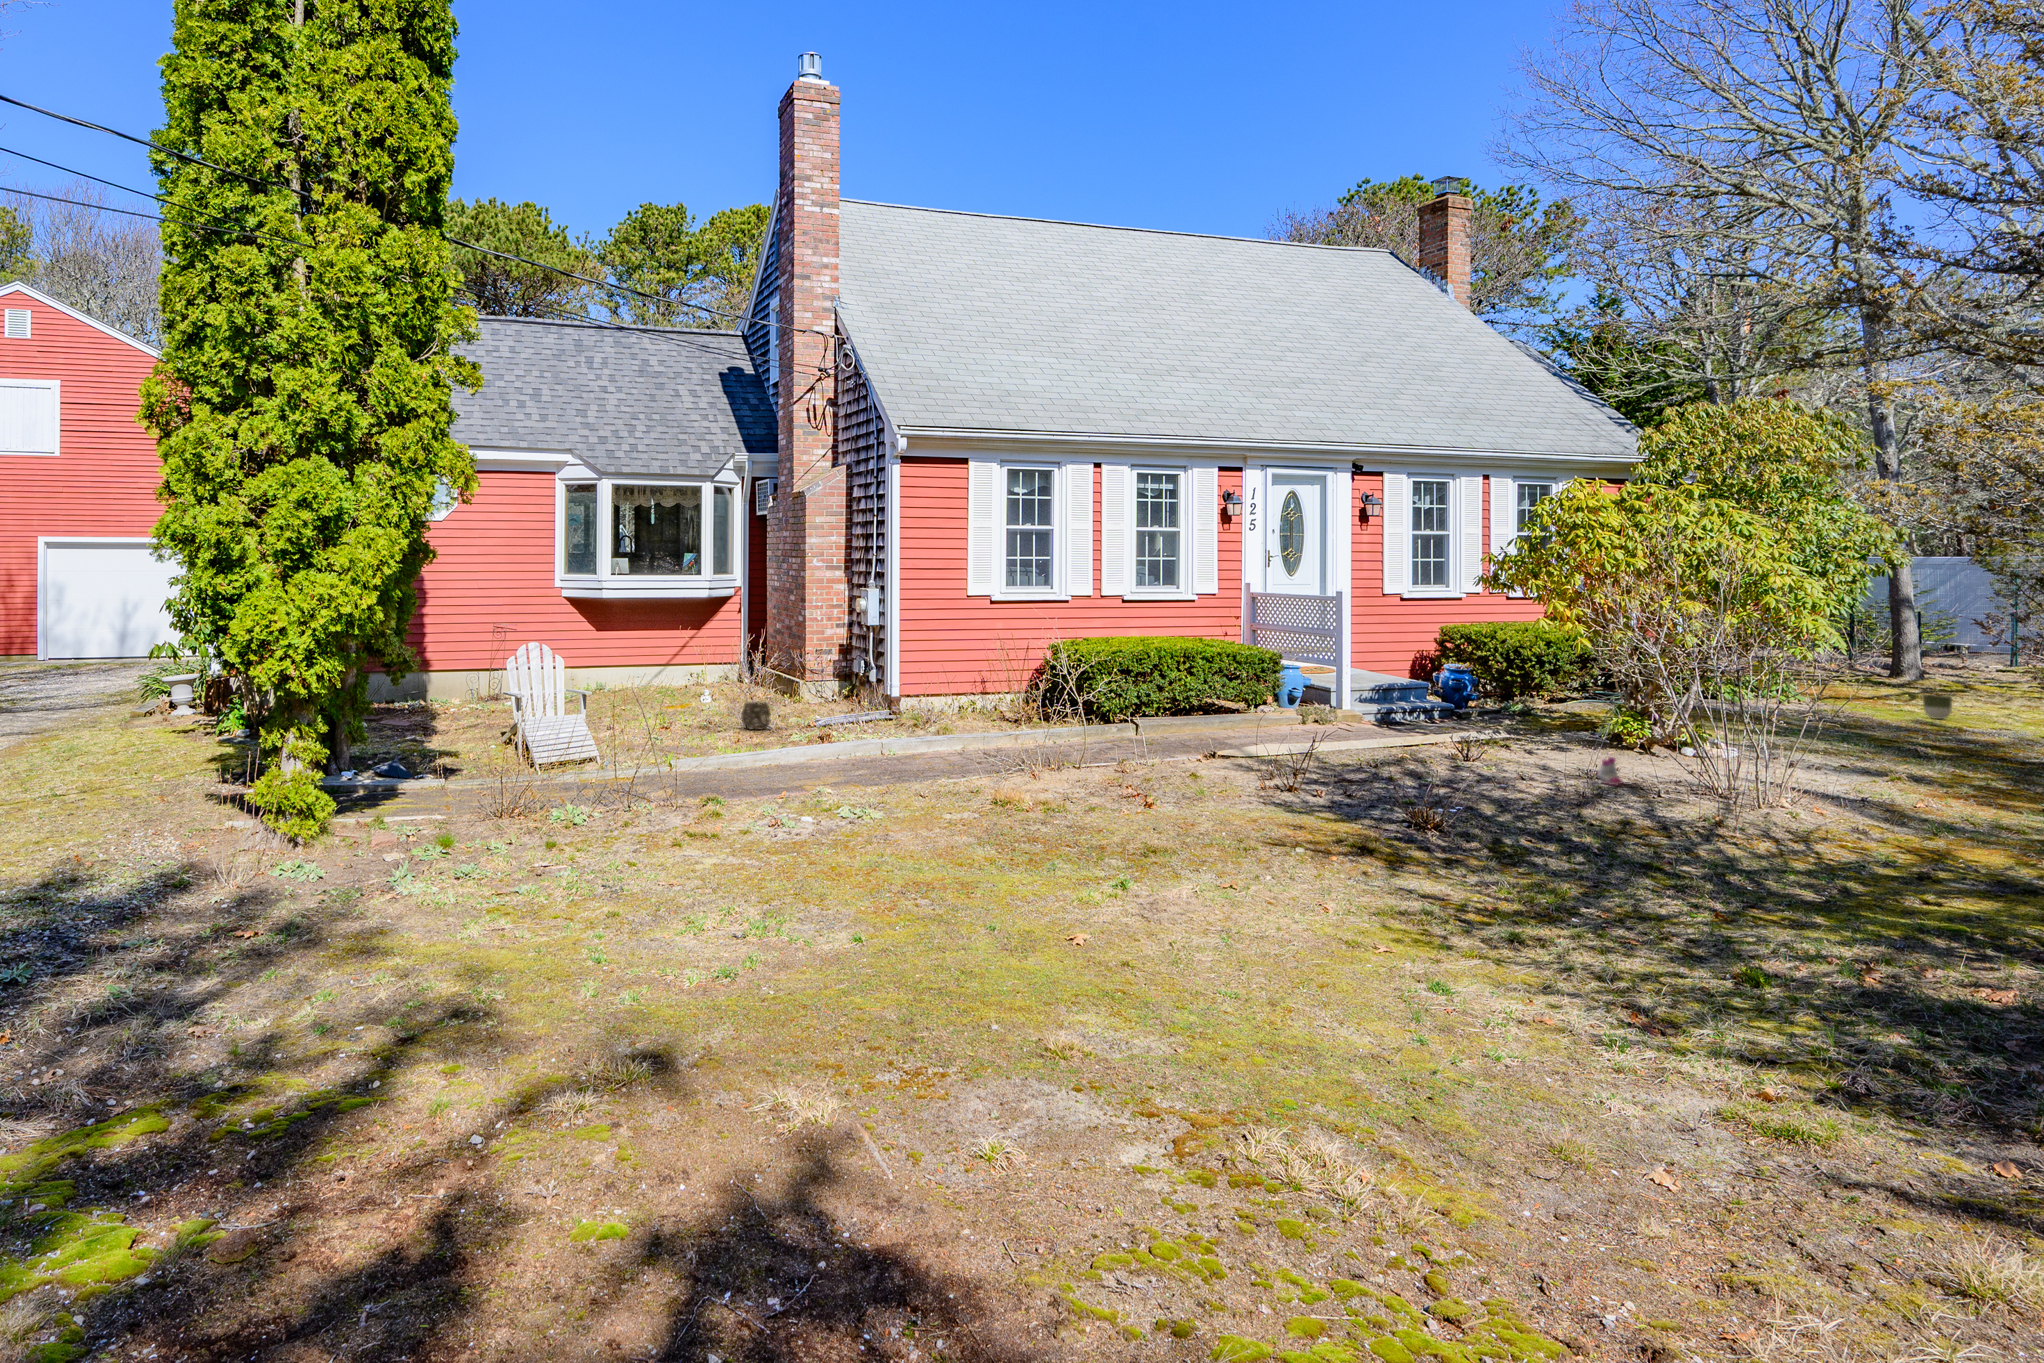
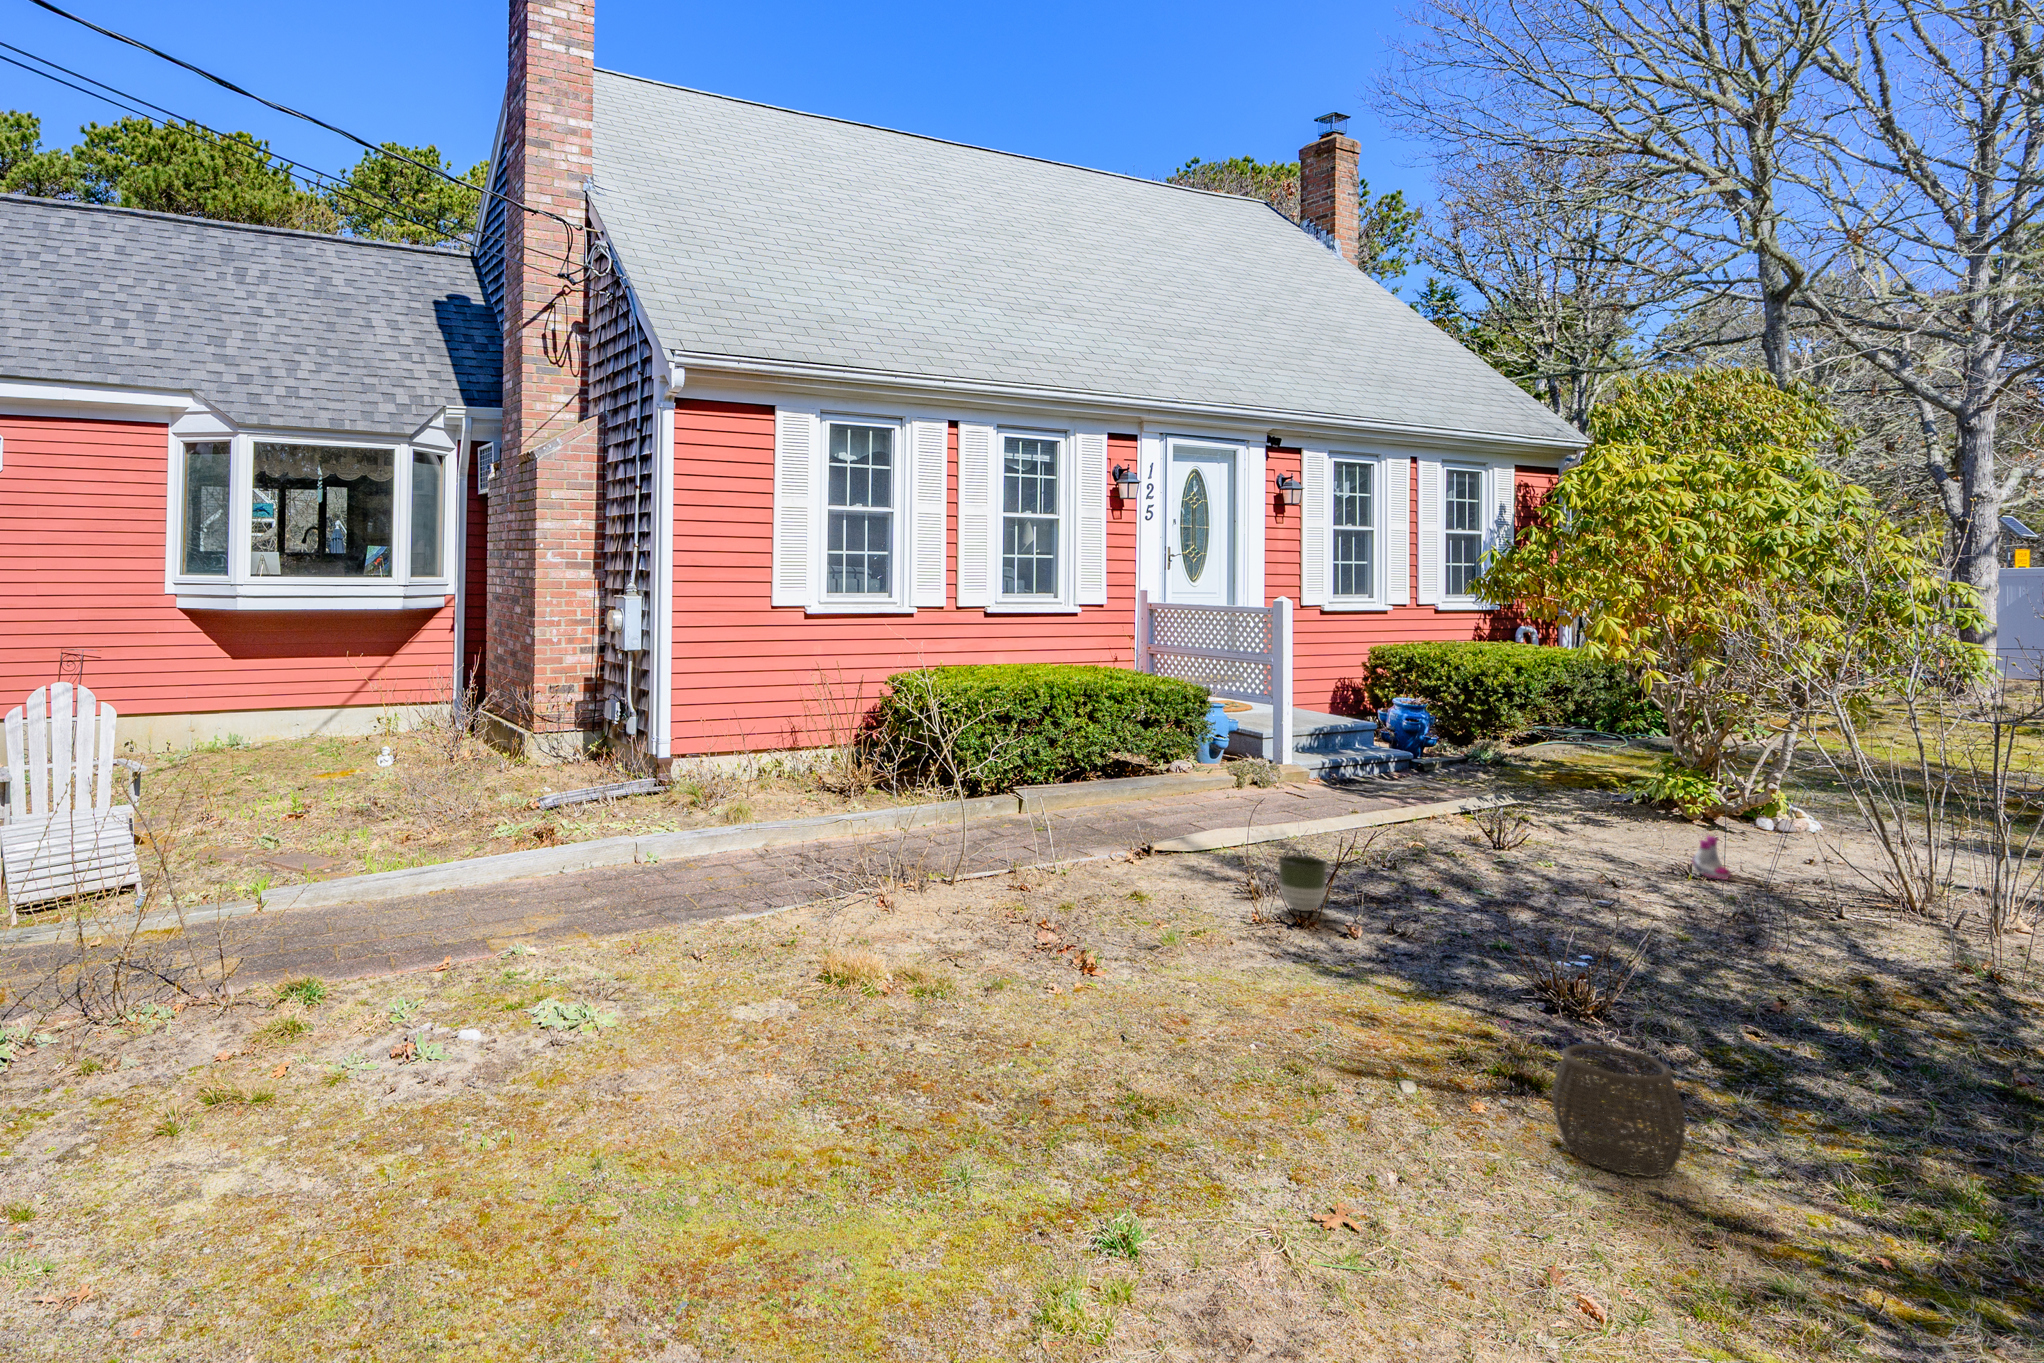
planter: present [1923,695,1952,719] -> present [1278,855,1326,911]
woven basket: present [741,702,771,730] -> present [1552,1044,1686,1178]

